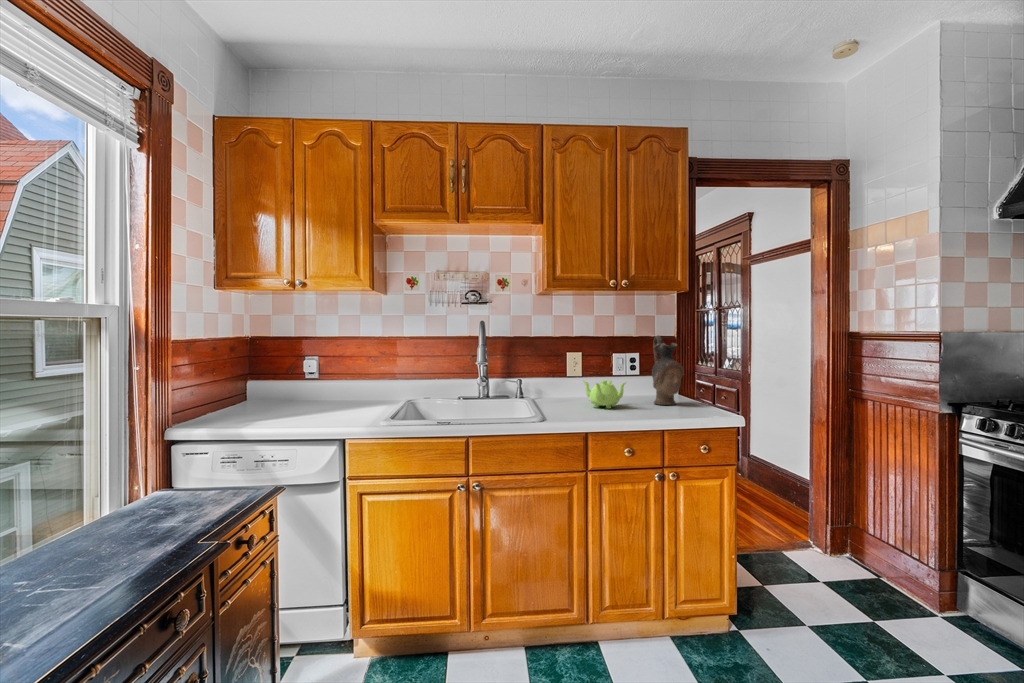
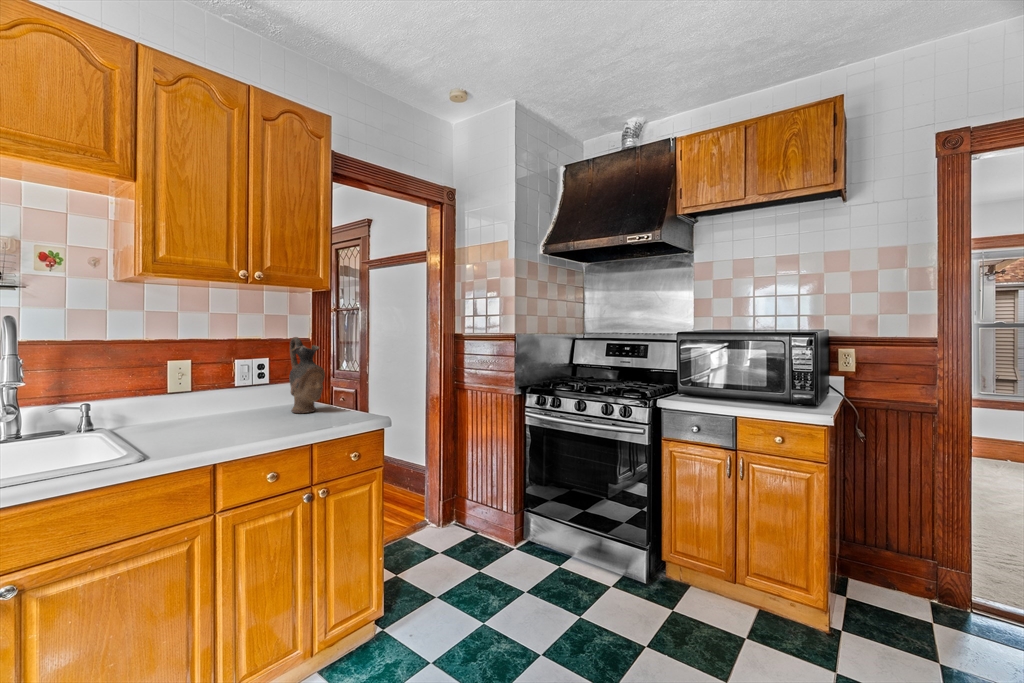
teapot: present [584,380,626,409] -> none [198,390,262,427]

